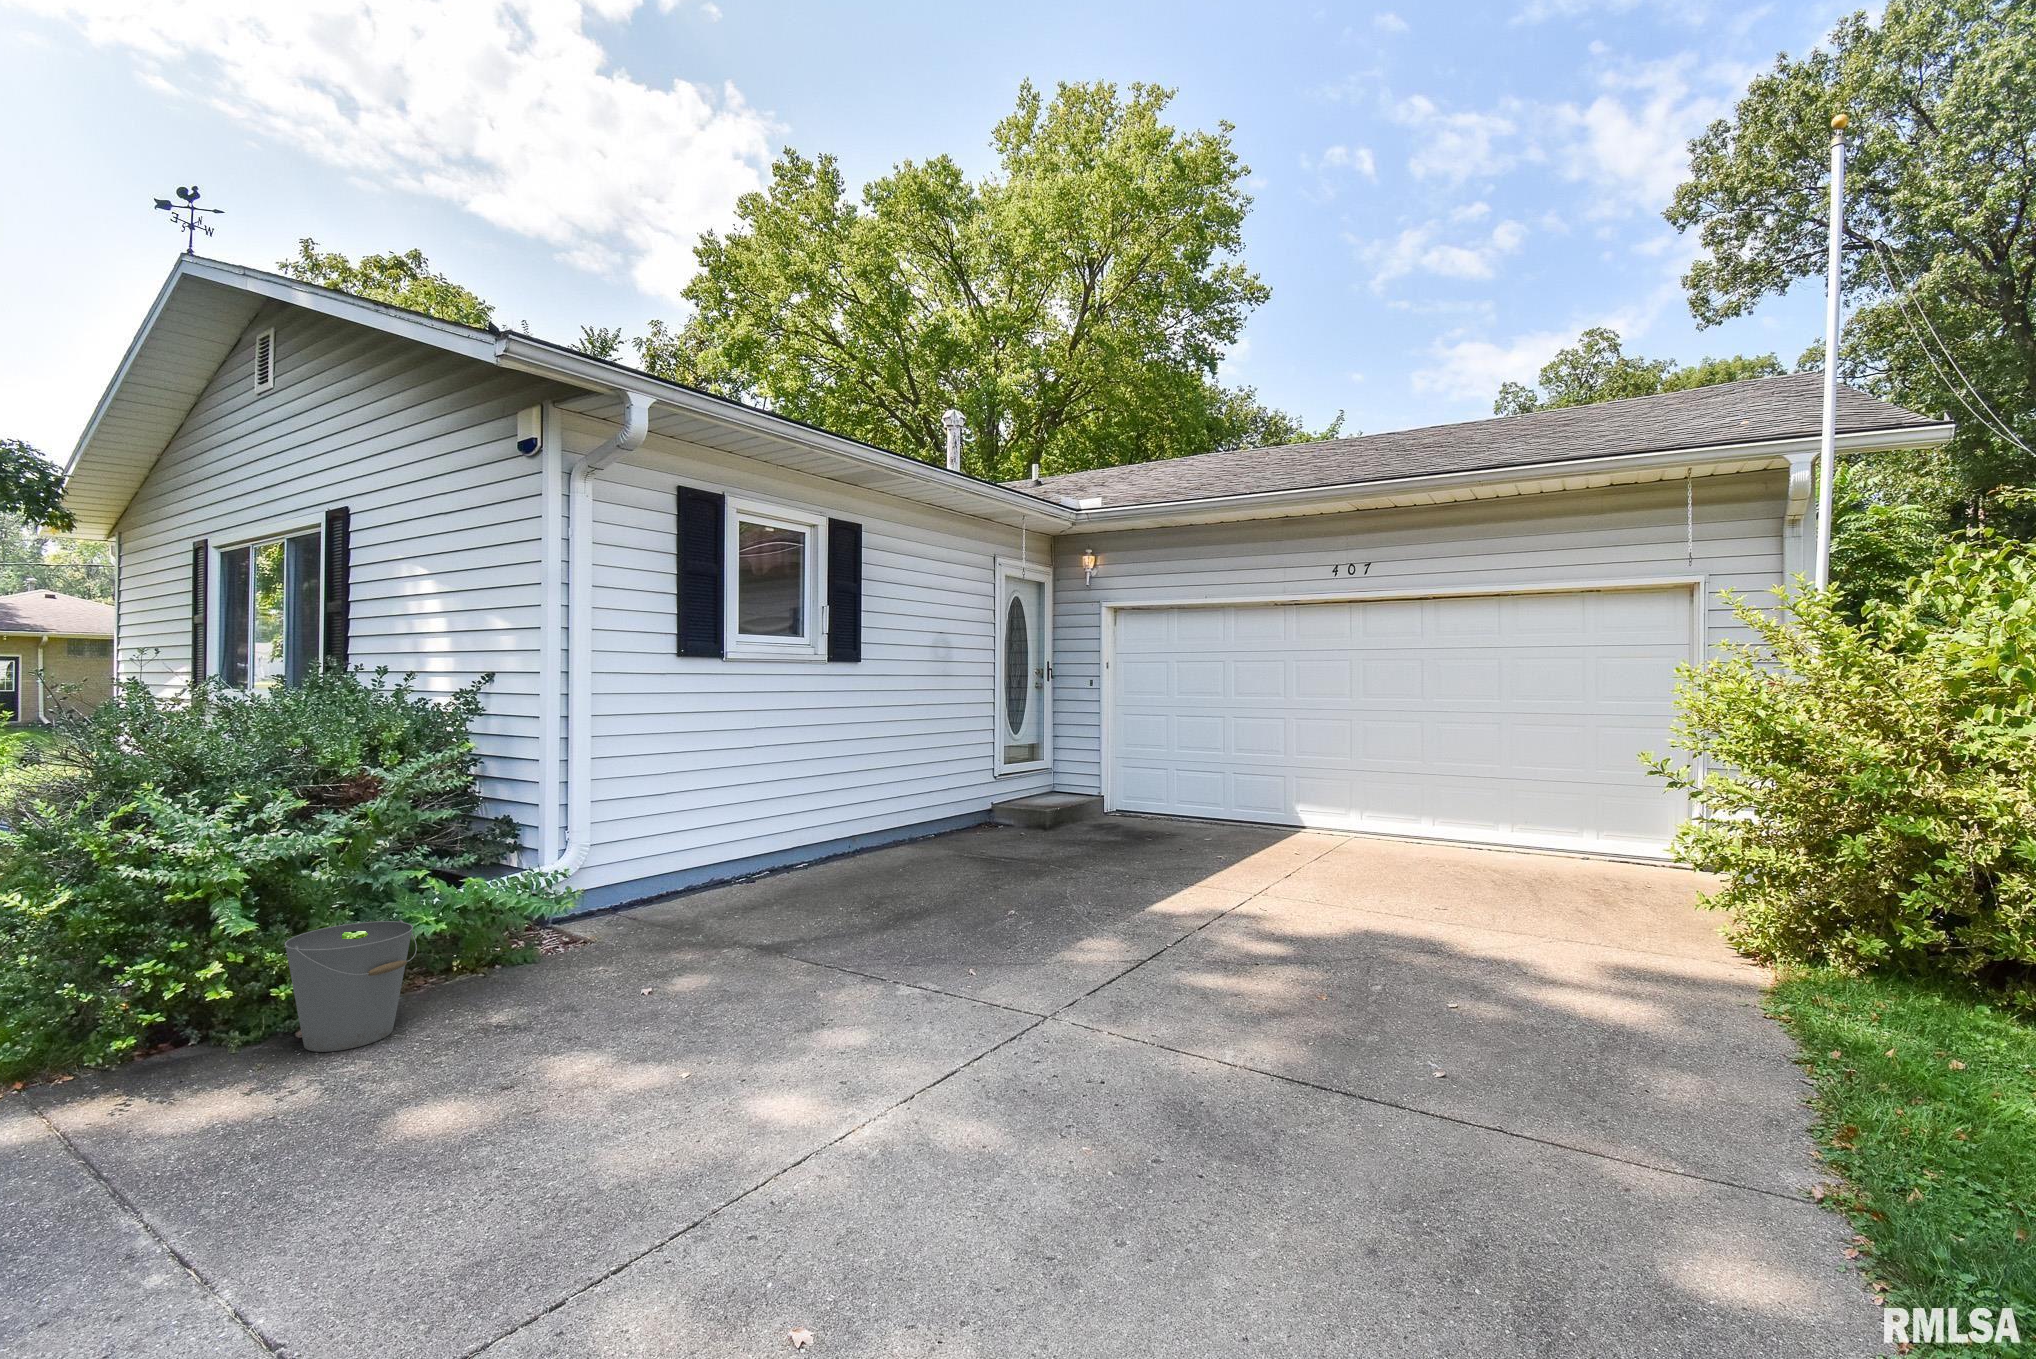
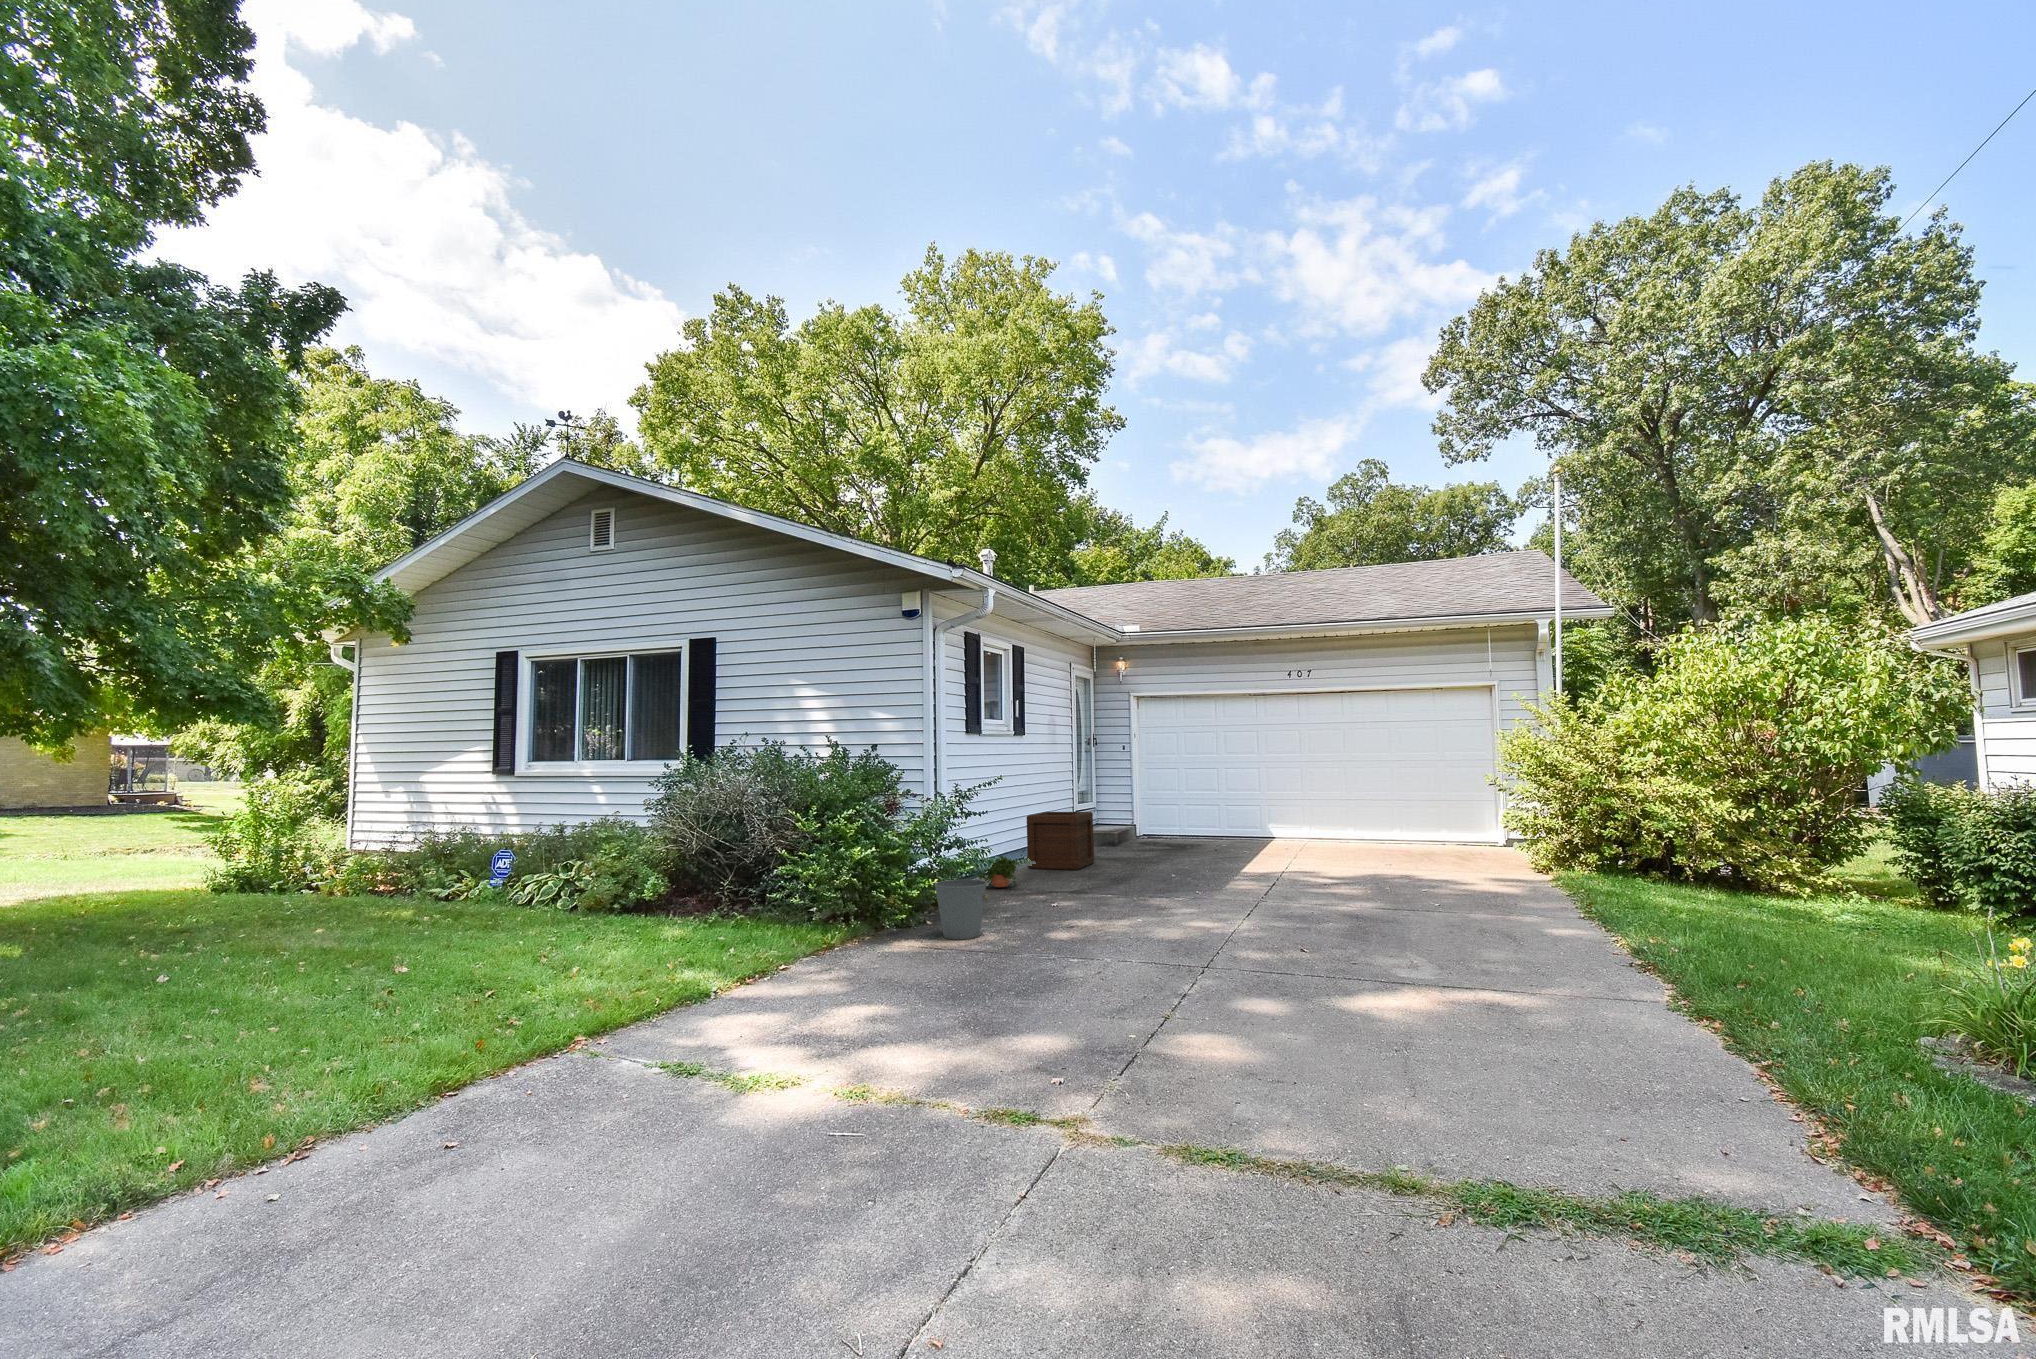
wooden crate: none [857,773,970,868] -> present [1027,812,1094,870]
potted plant: none [689,845,761,900] -> present [978,856,1017,887]

